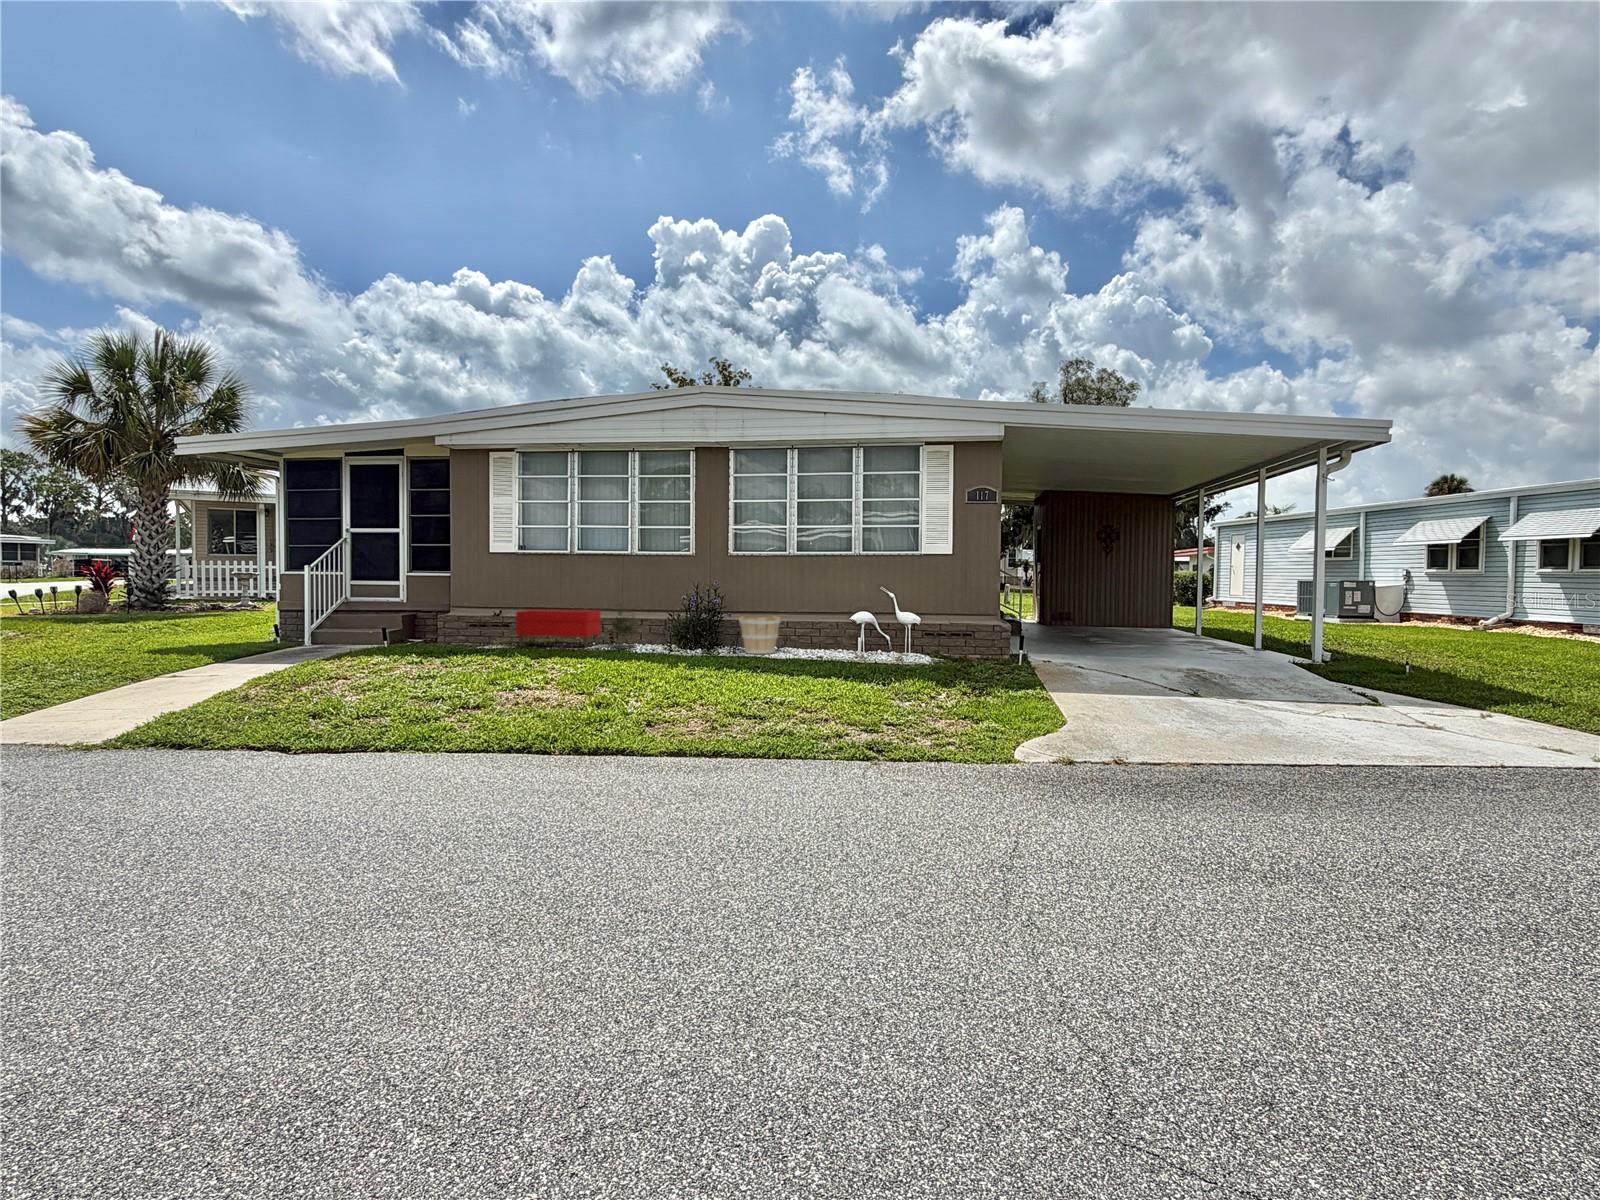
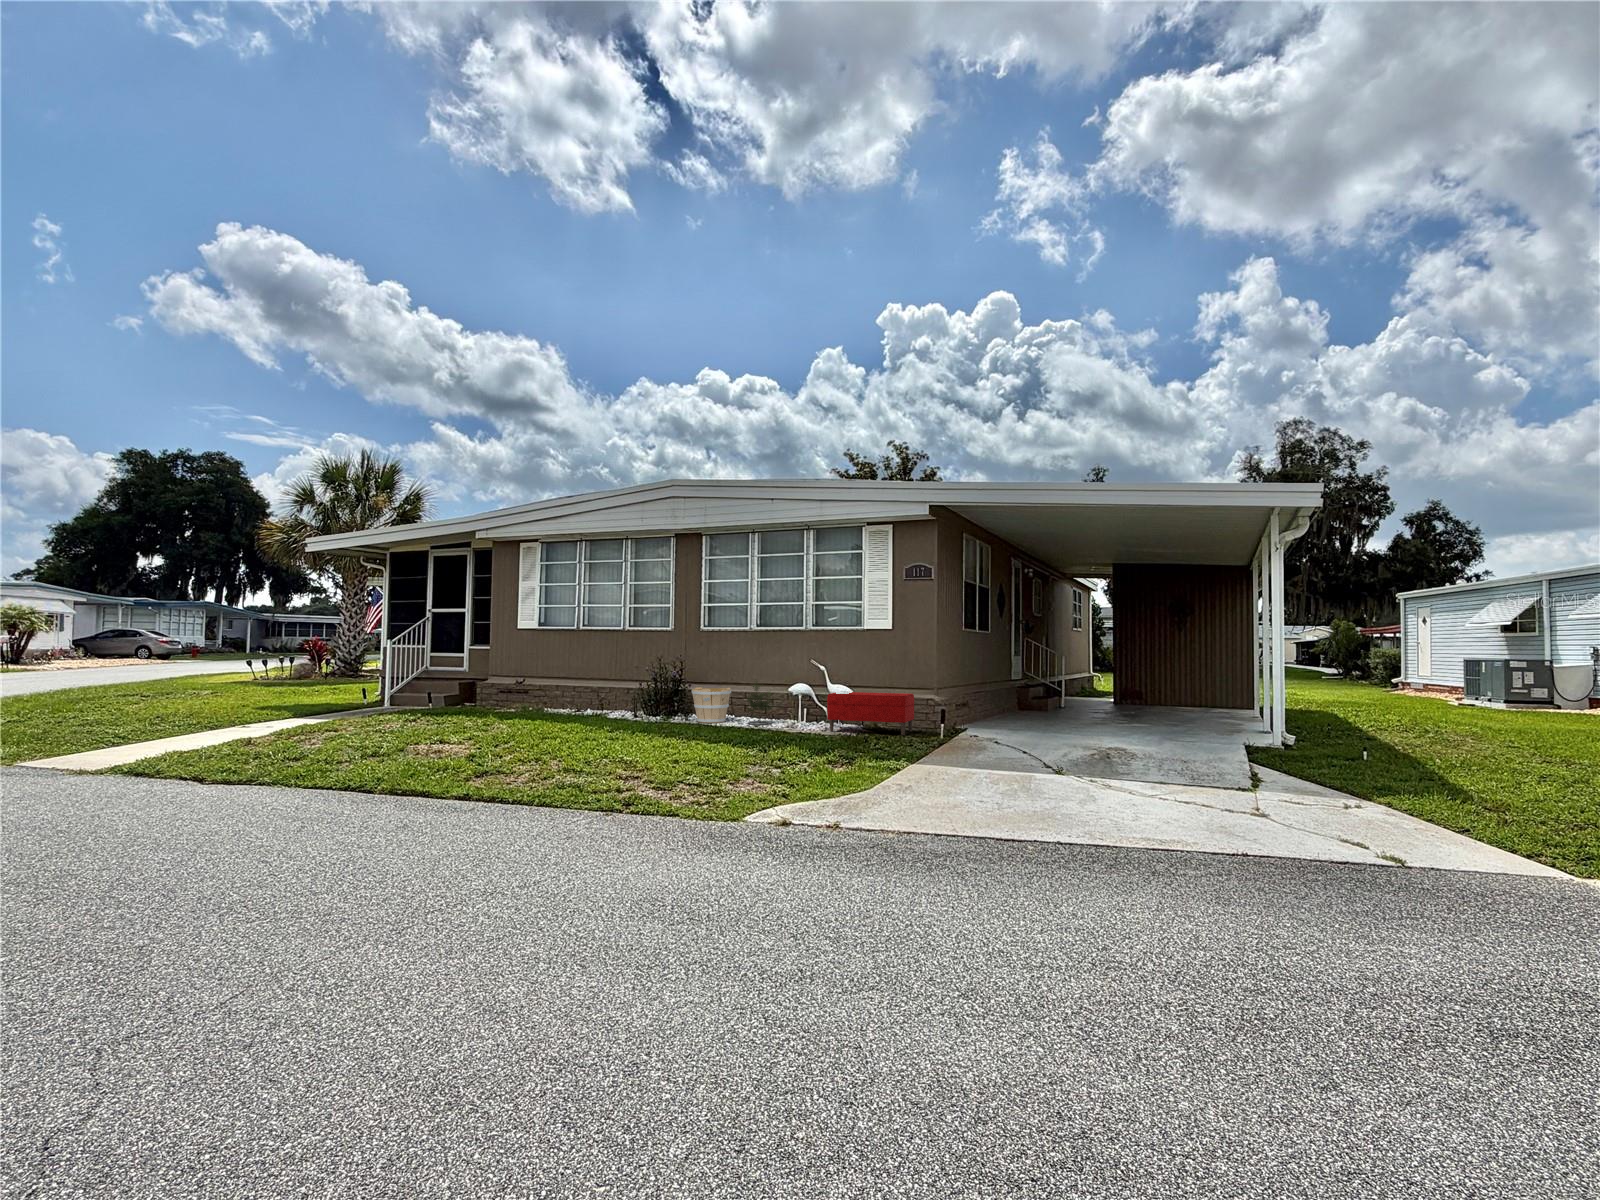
potted tree: present [612,608,636,648] -> present [747,682,772,725]
bench: present [516,610,601,648] -> present [827,692,914,735]

